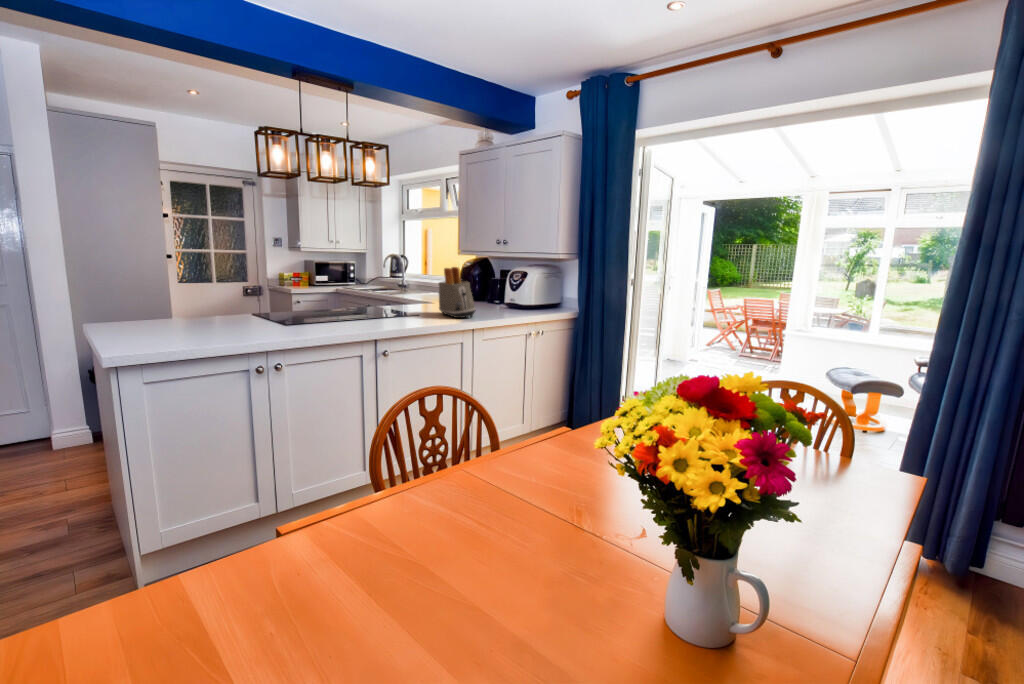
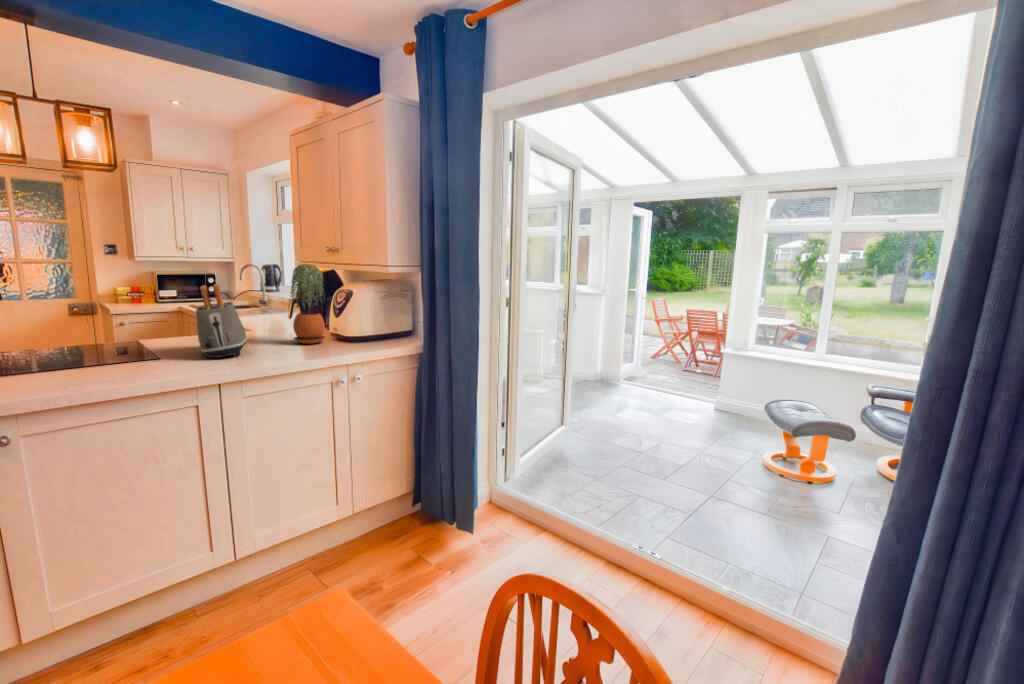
potted plant: none [489,254,512,312] -> present [289,264,325,344]

